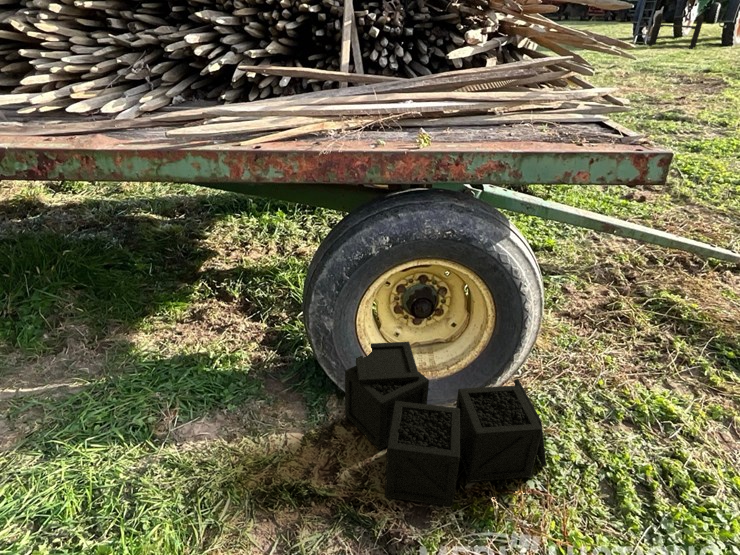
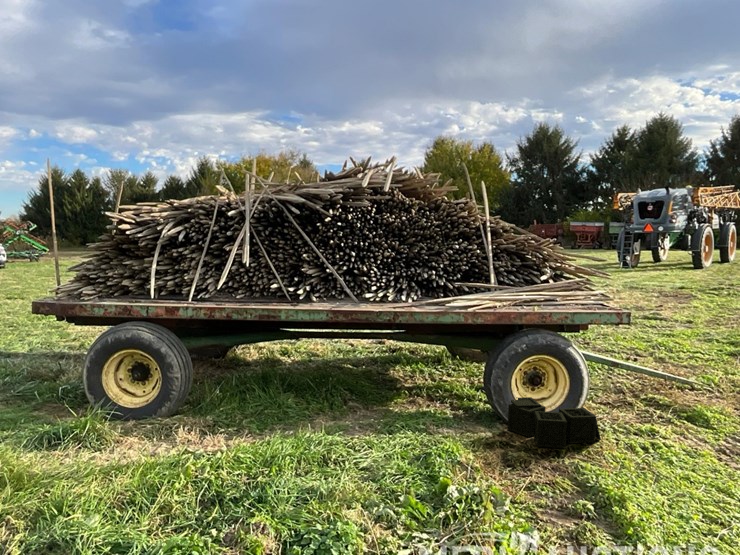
bench: present [649,13,704,49] -> none [634,245,673,272]

